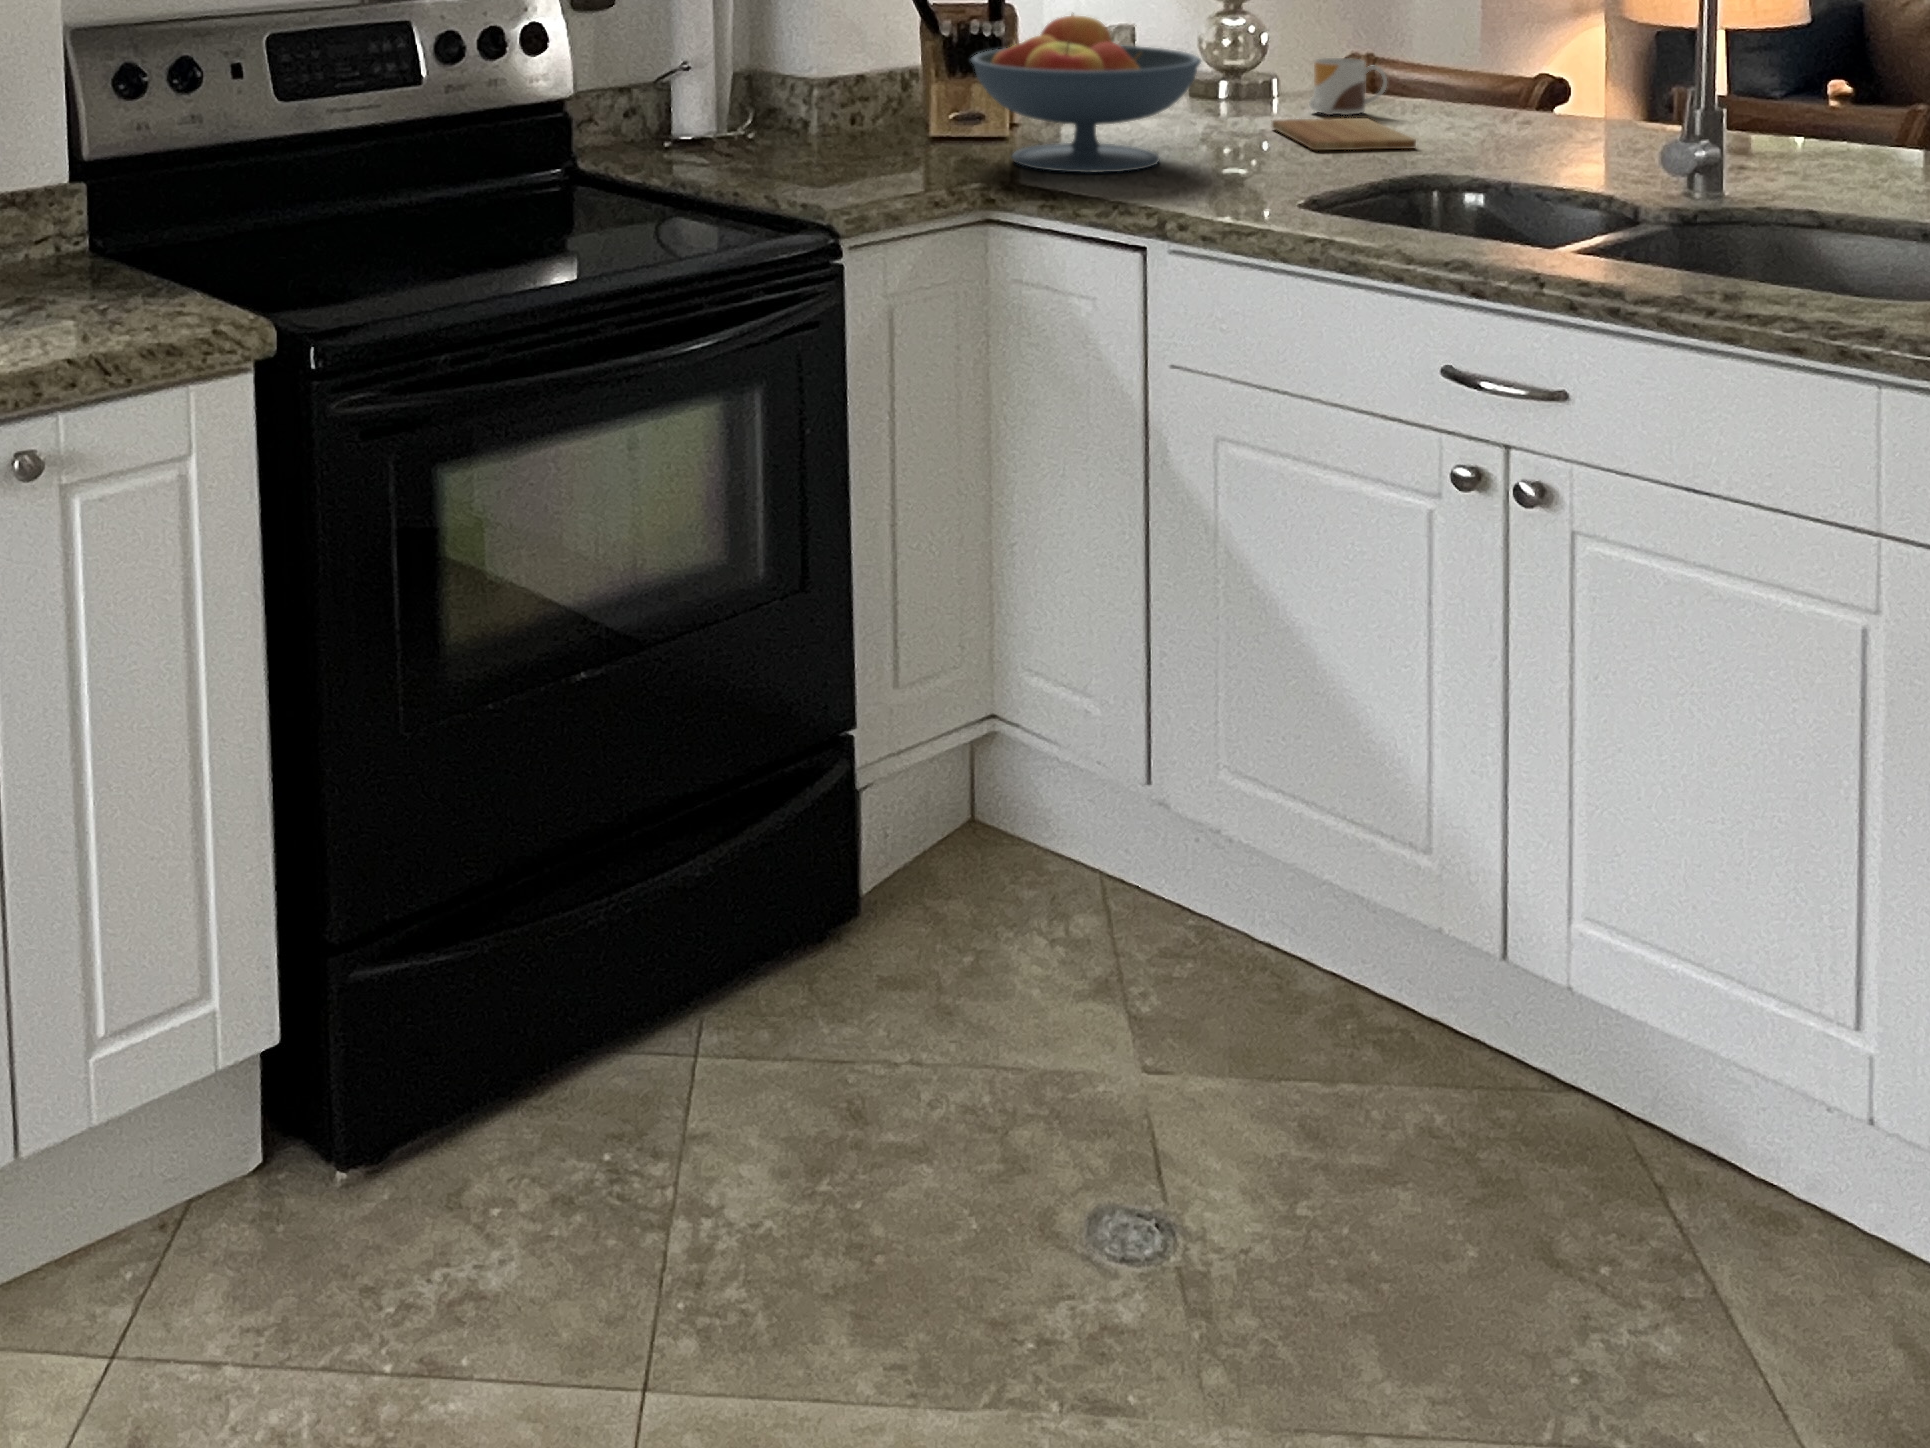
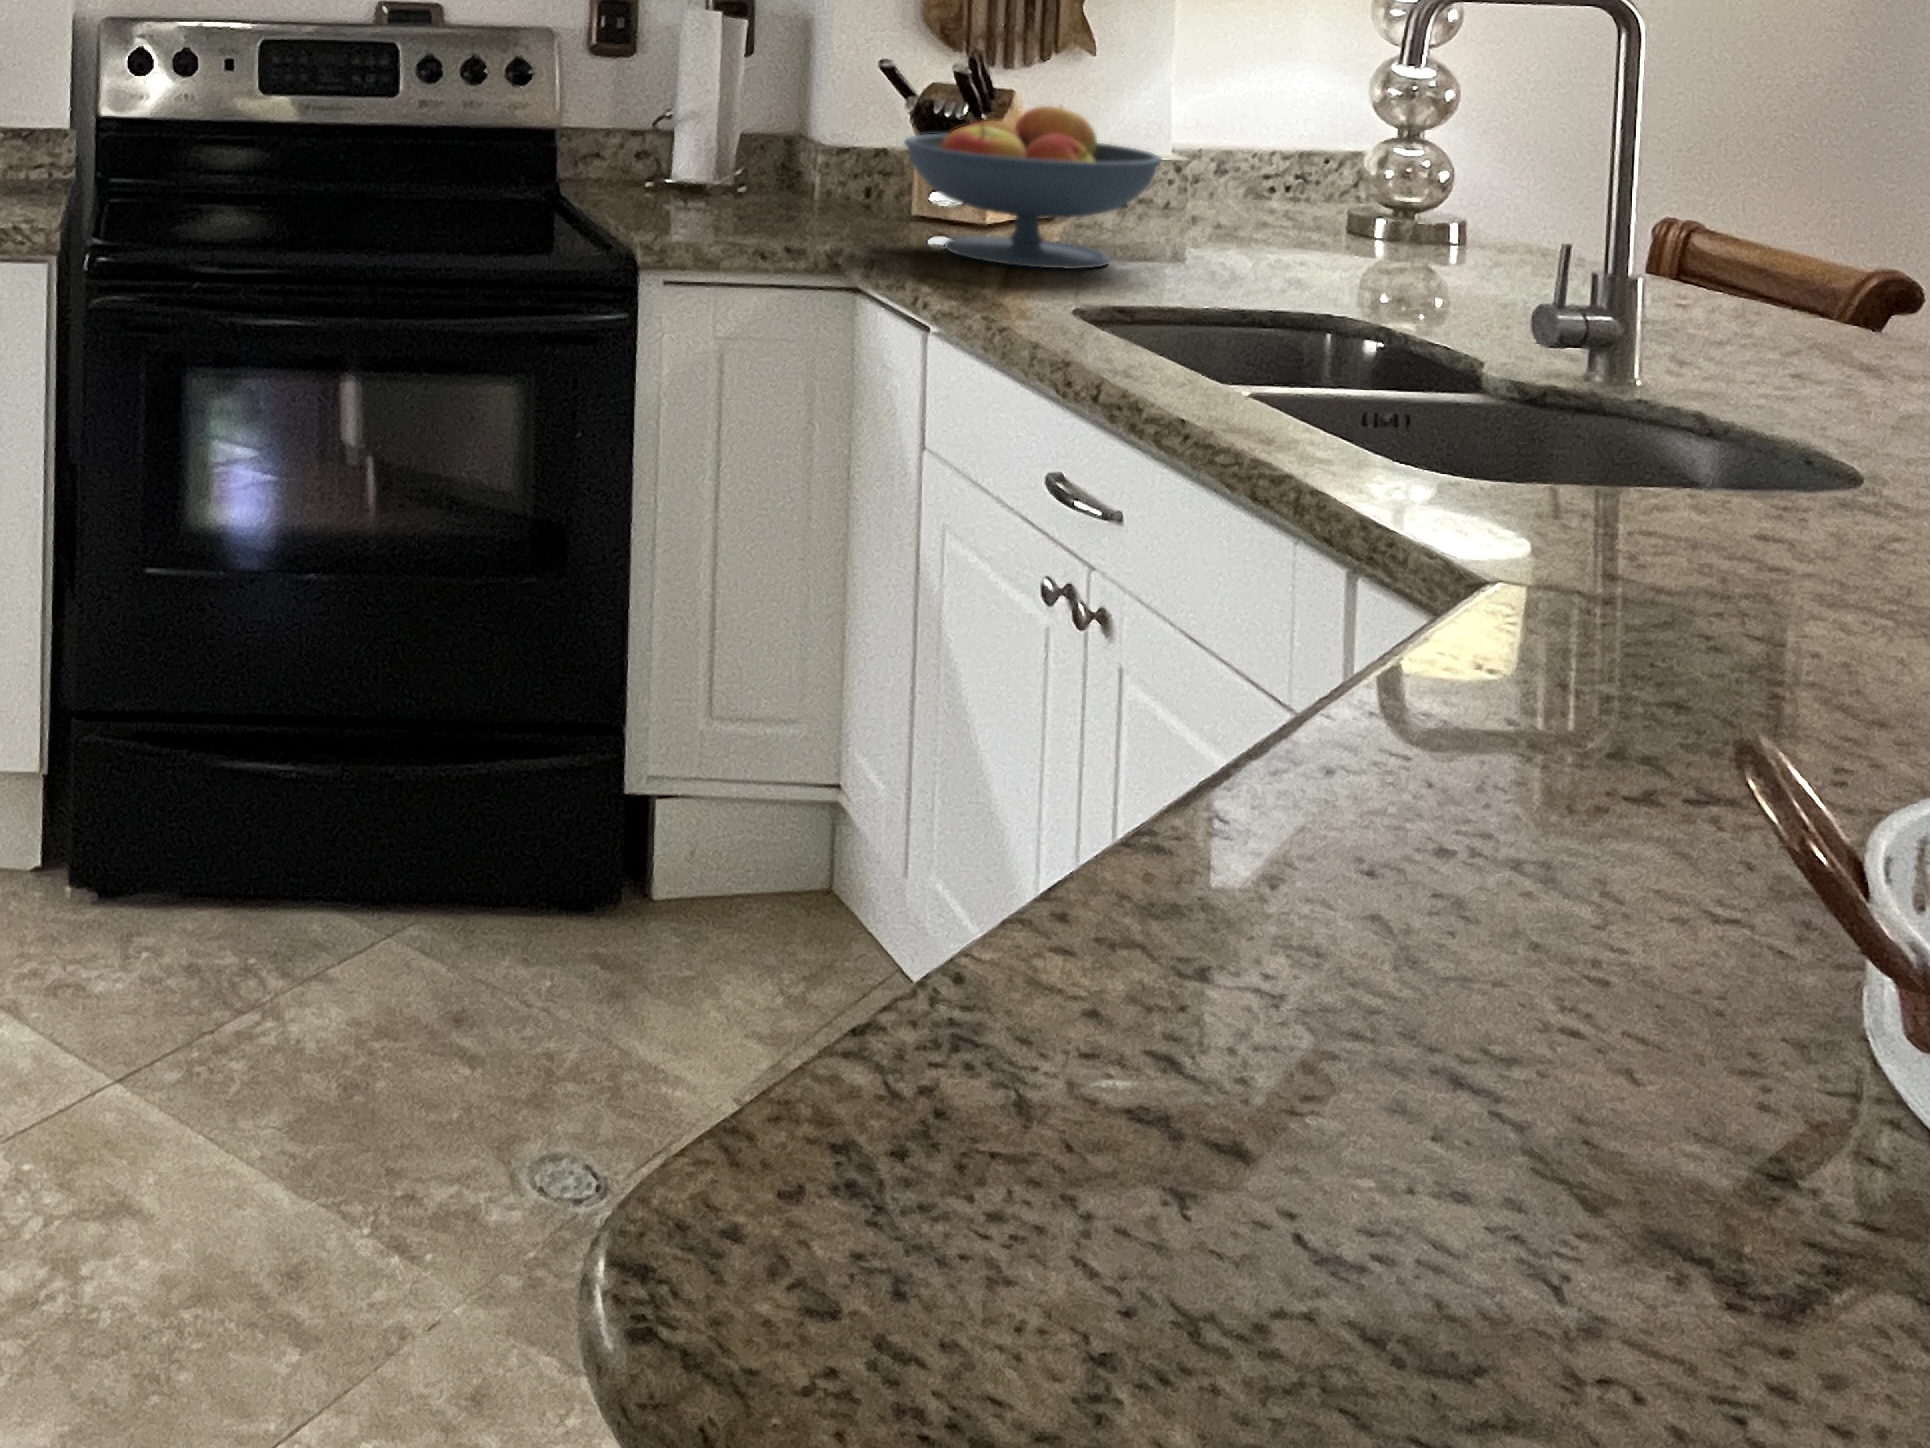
mug: present [1309,58,1387,115] -> none [1453,204,1546,273]
cutting board: present [1272,118,1416,150] -> none [1313,257,1475,304]

